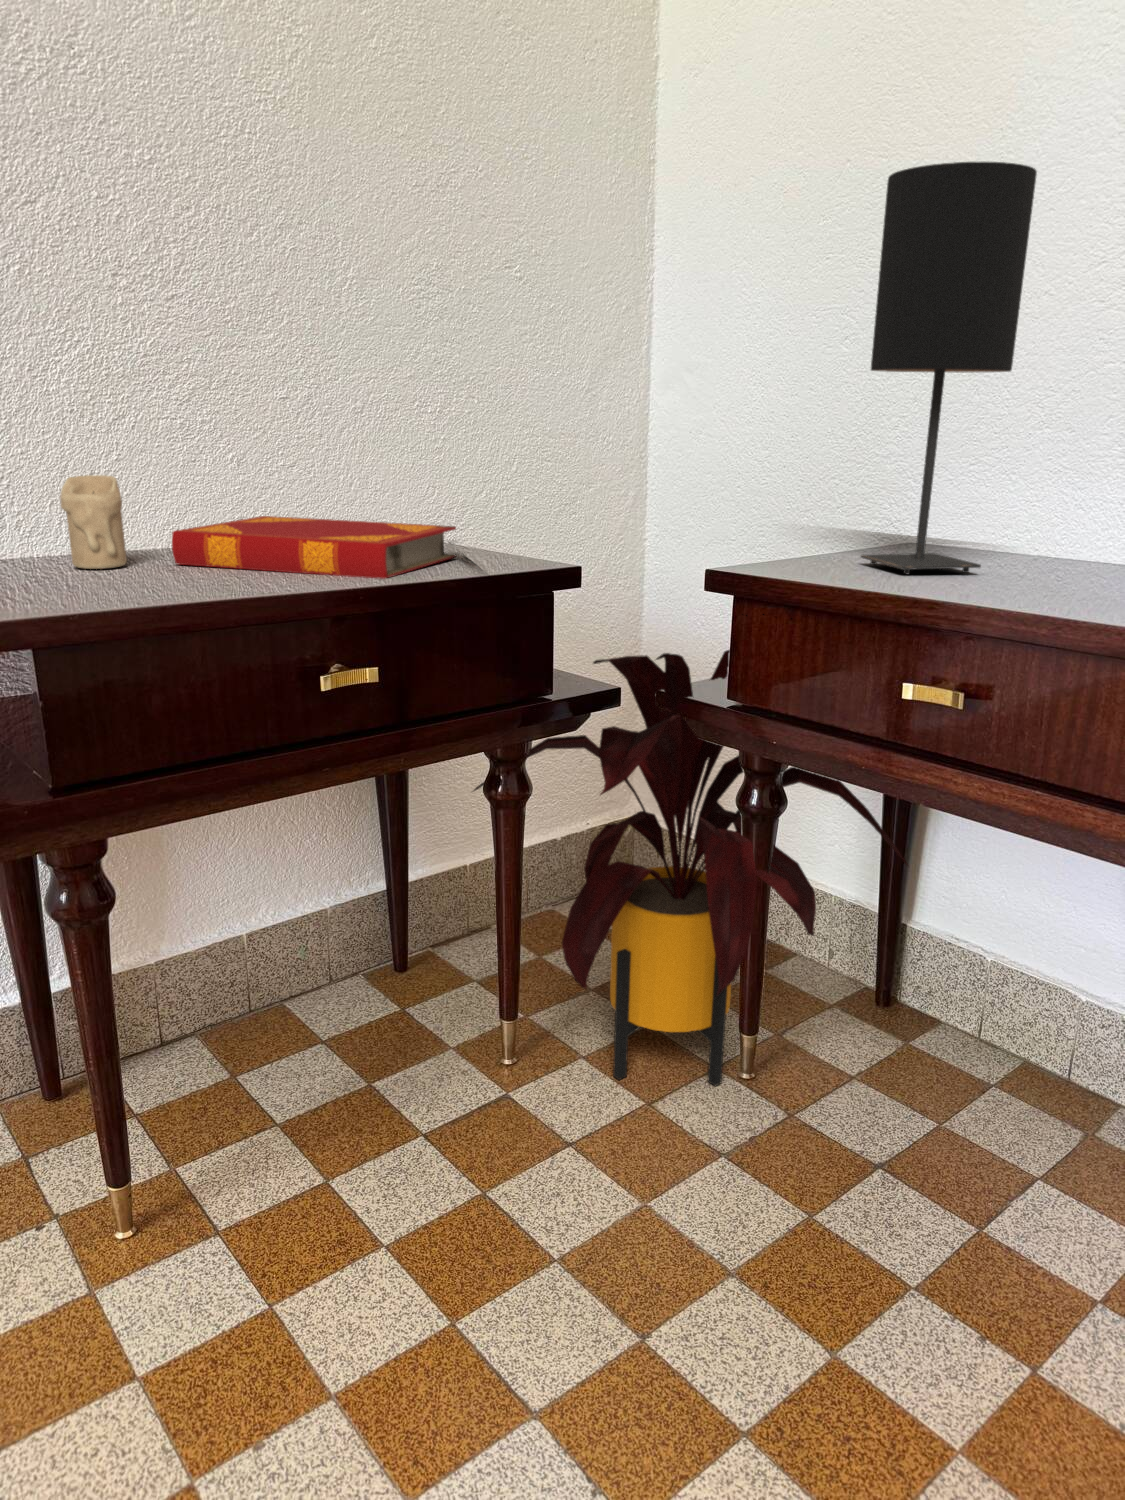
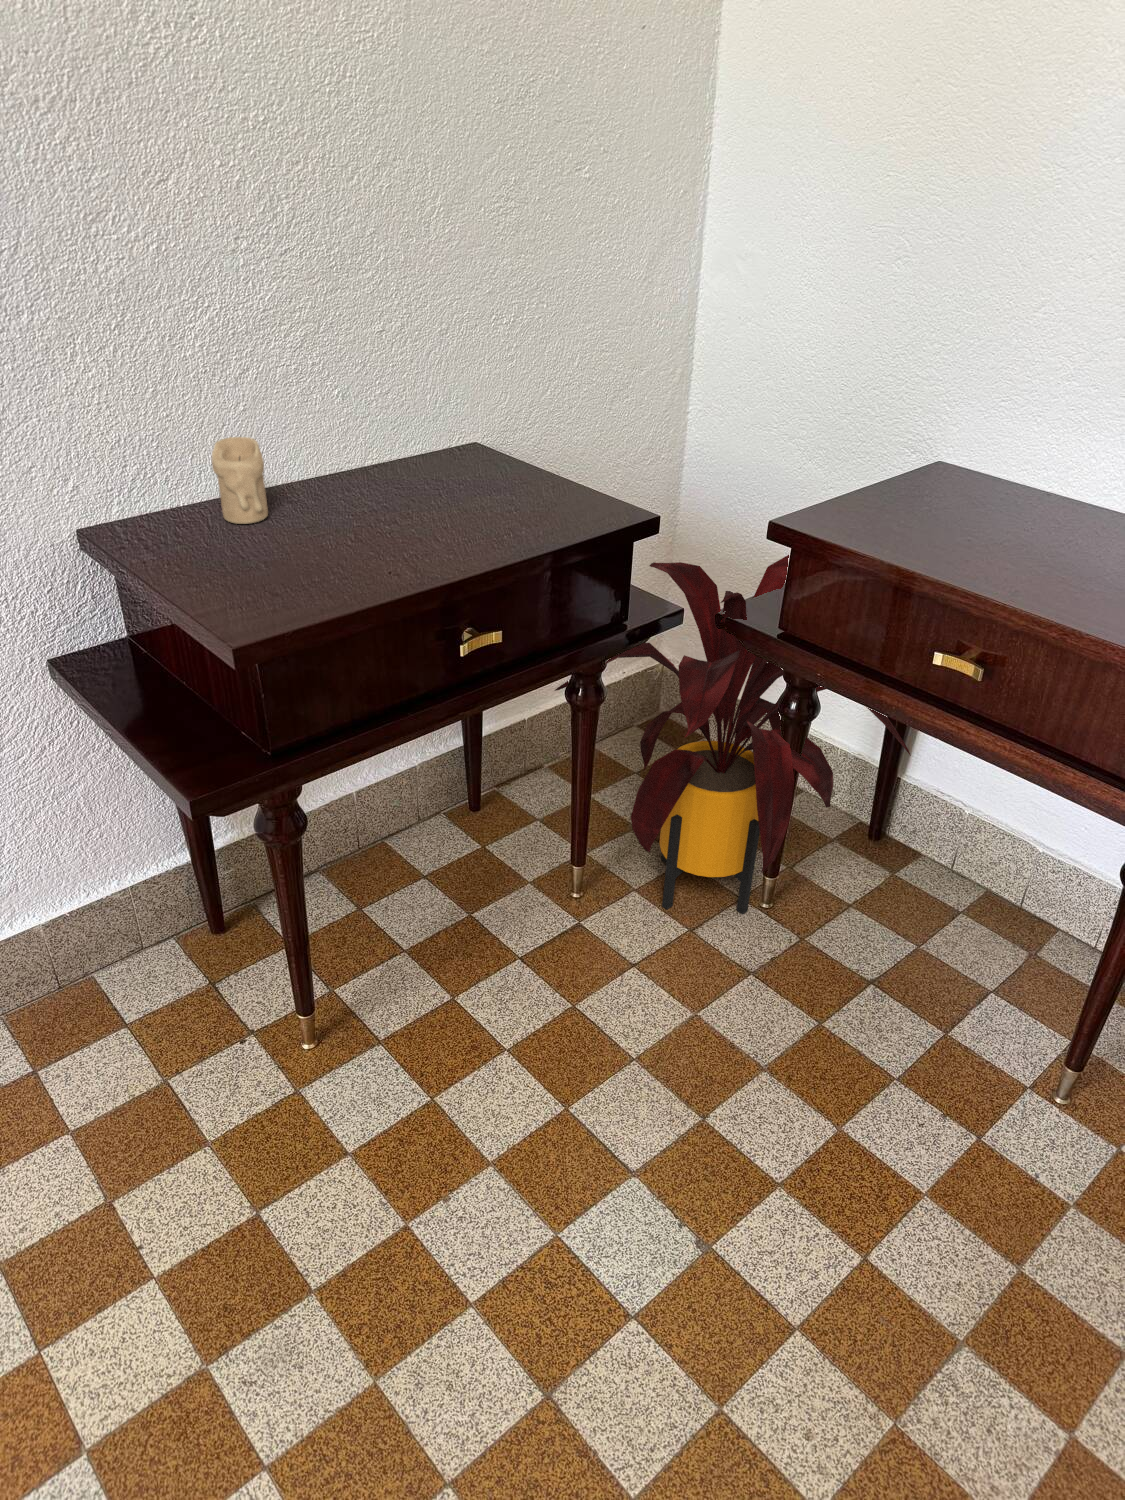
table lamp: present [861,162,1037,574] -> none [897,187,1091,541]
hardback book: present [172,516,456,579] -> none [306,447,546,541]

